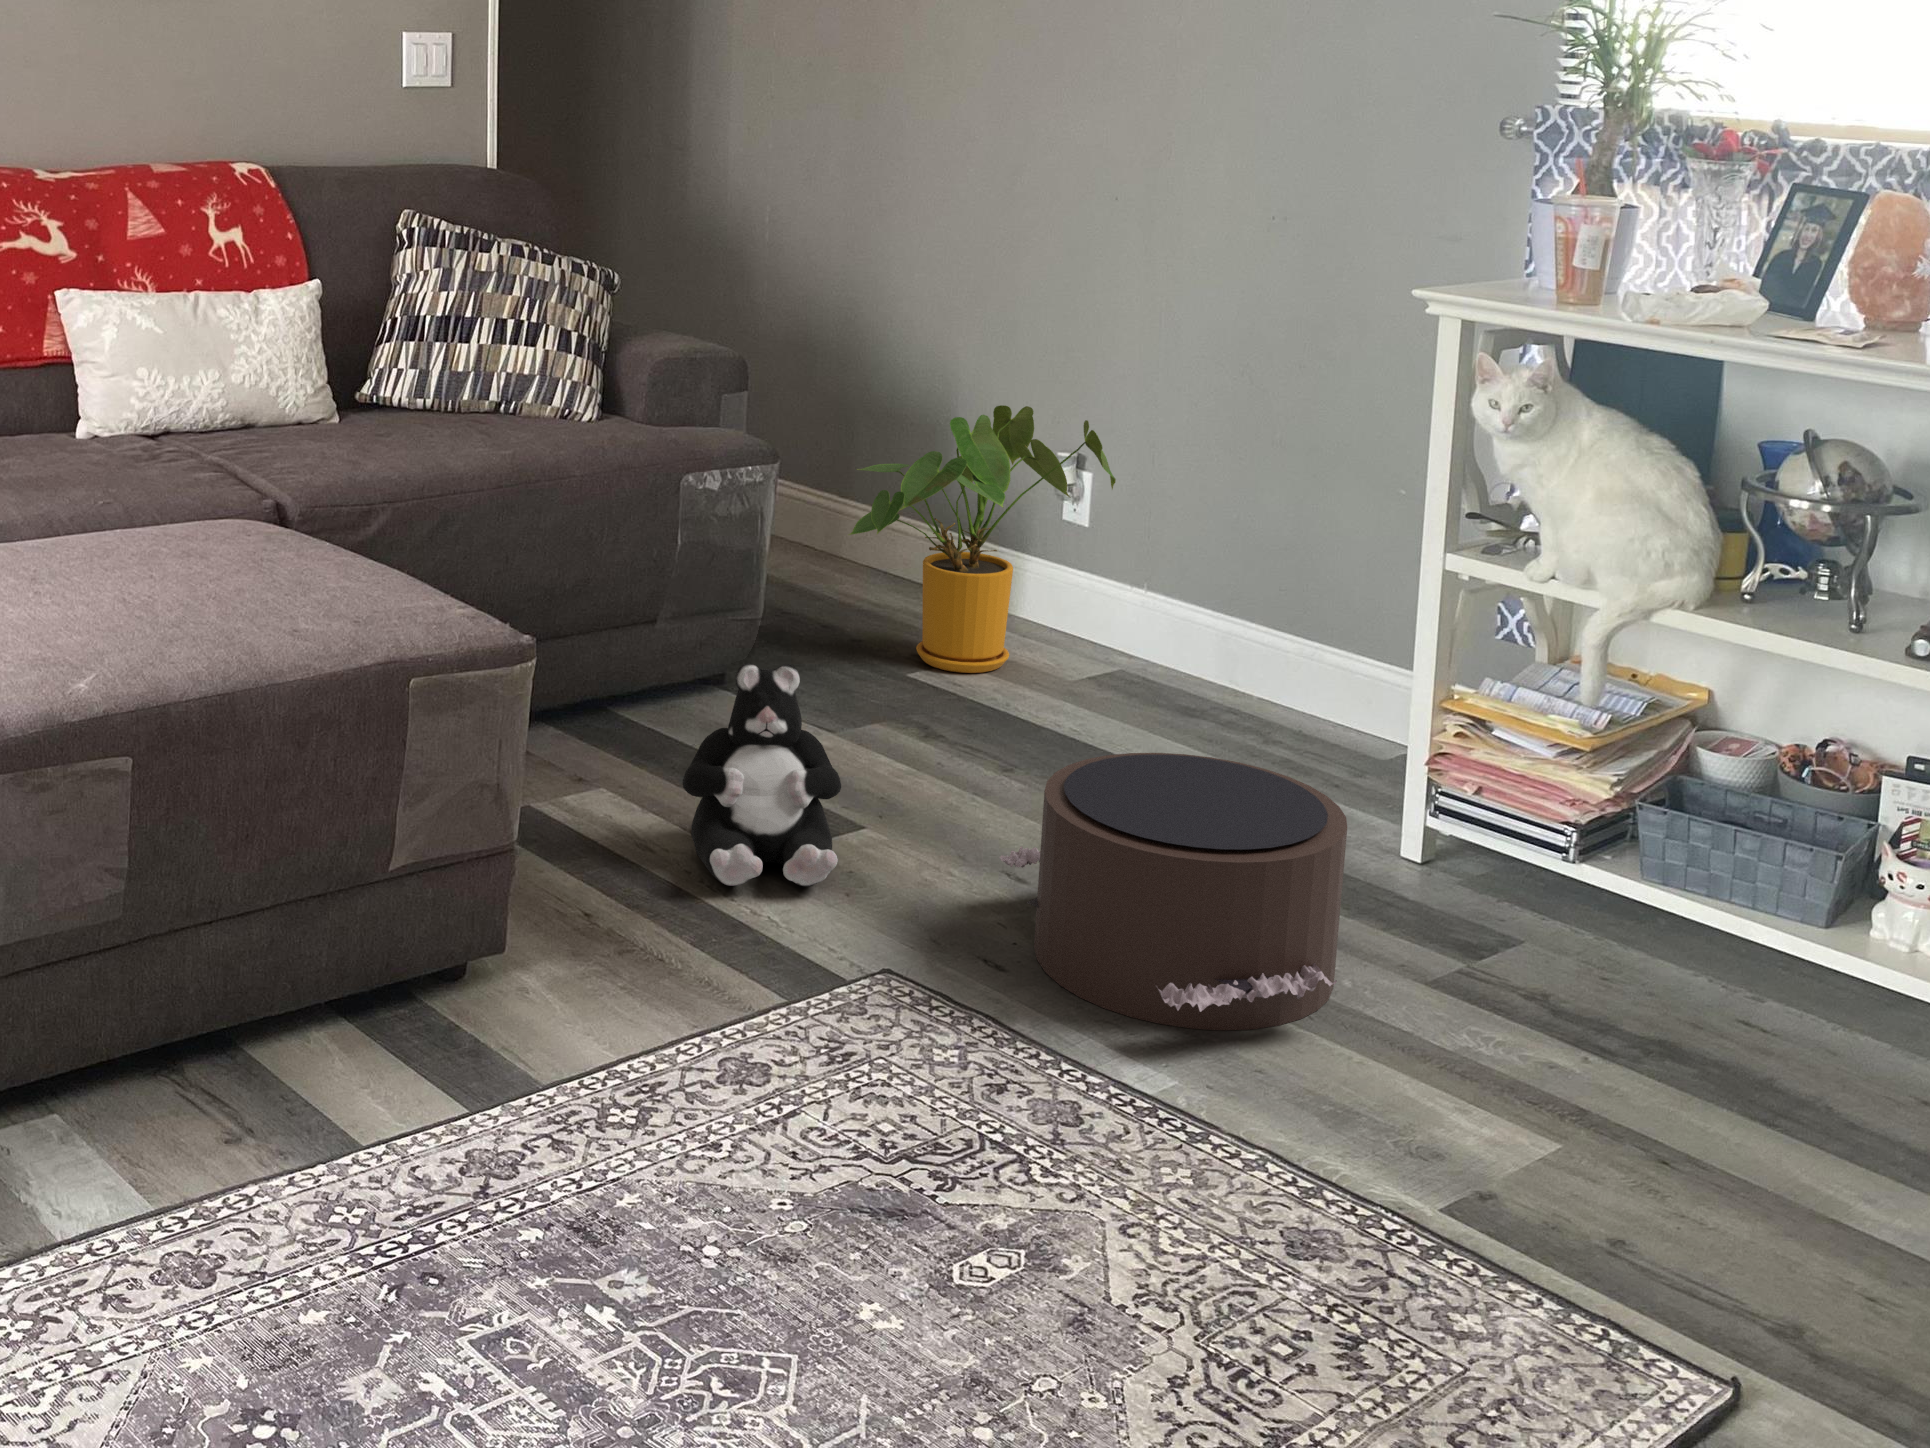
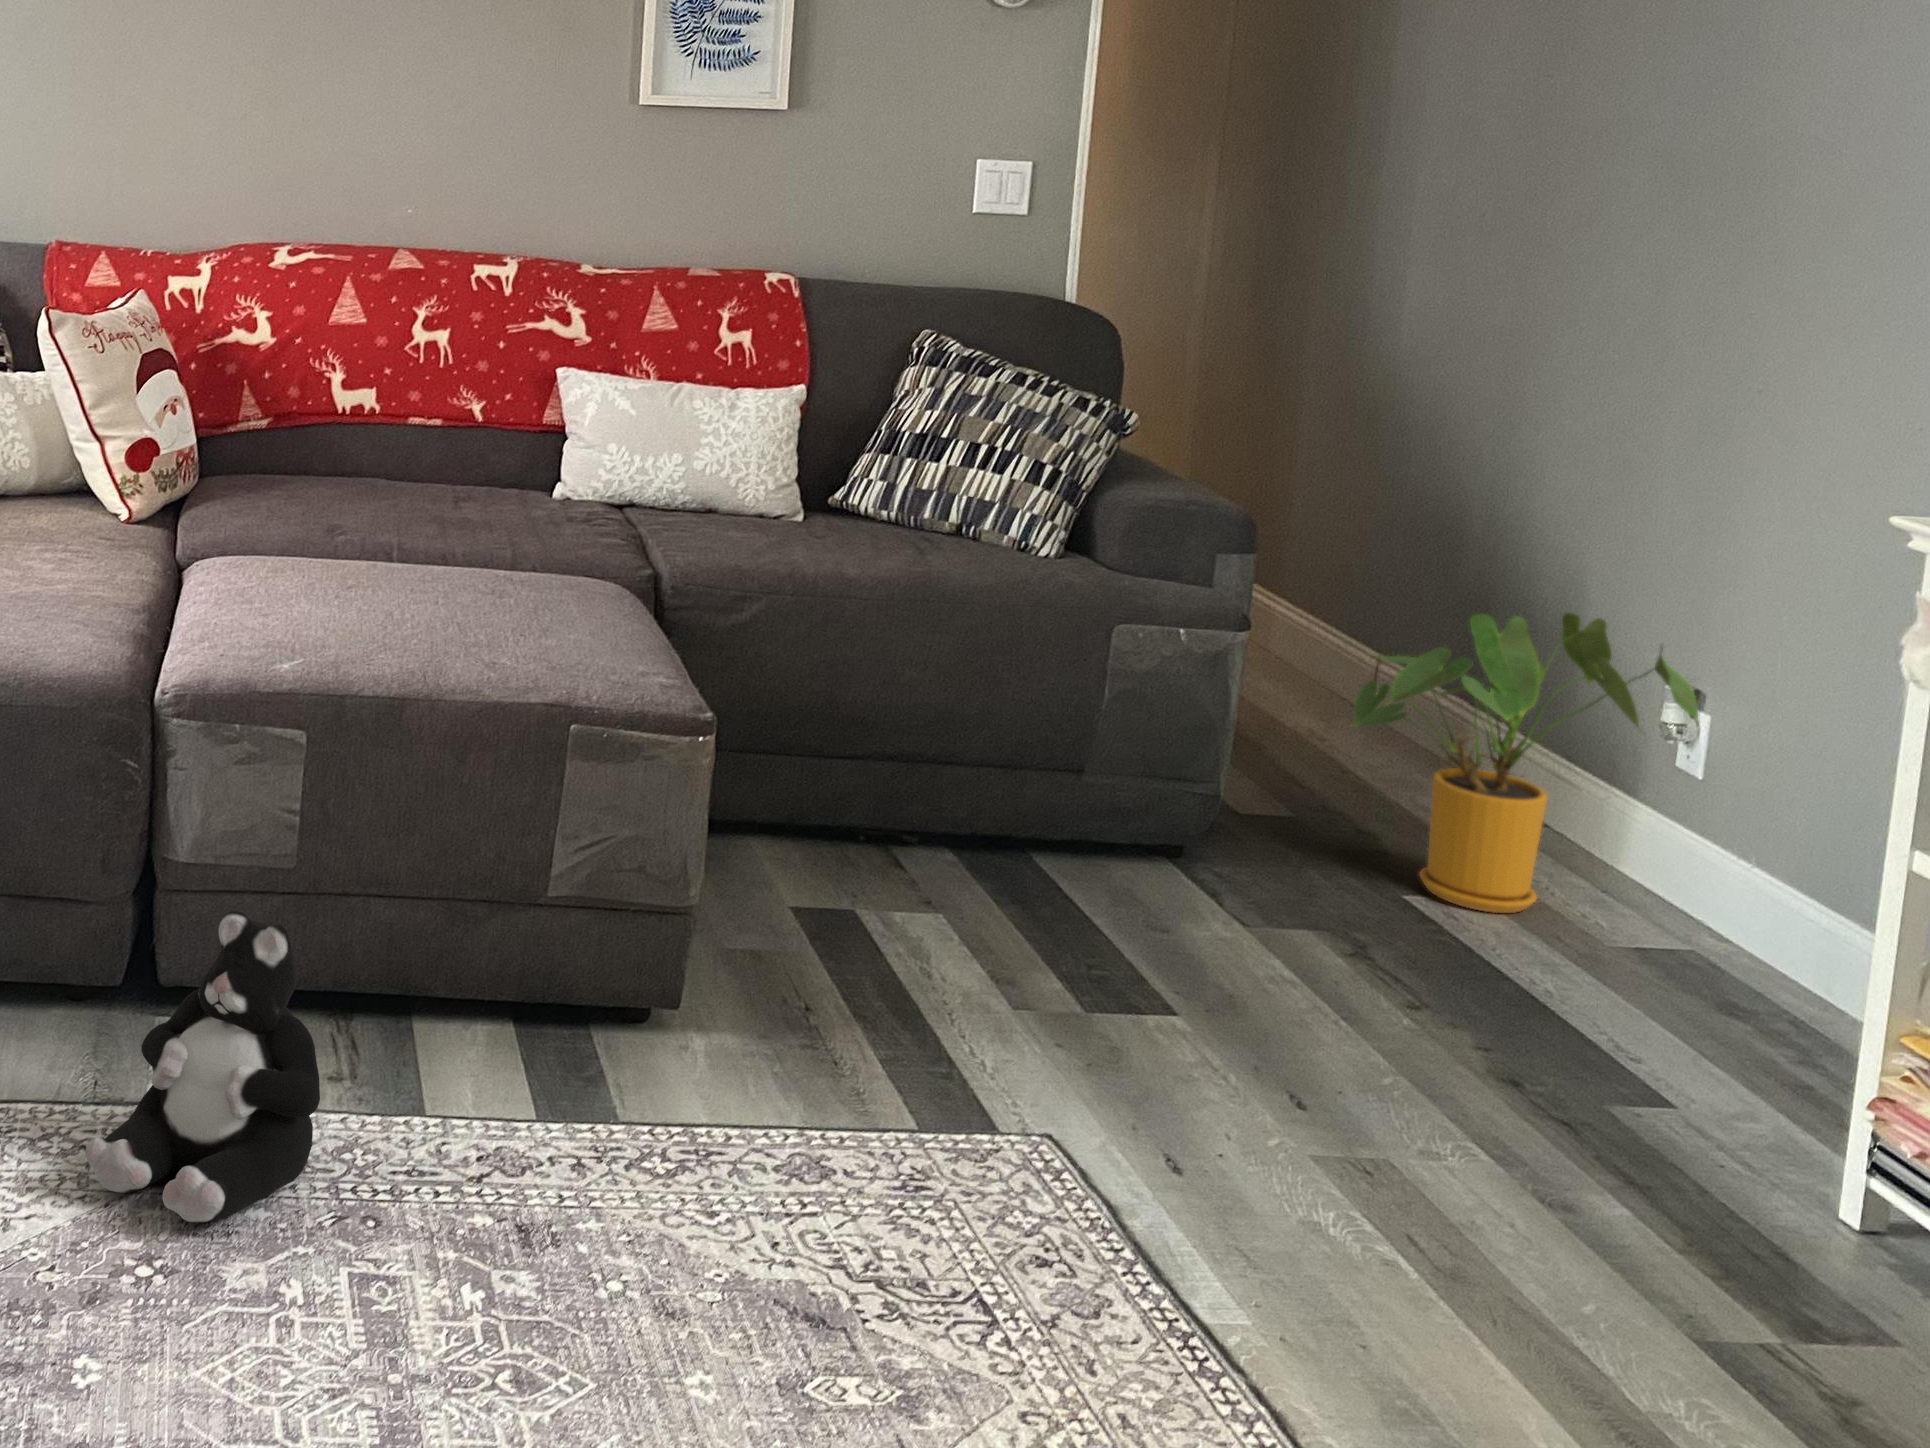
plush toy: present [683,663,841,886] -> present [85,911,320,1223]
pouf: present [999,753,1347,1030] -> none [1225,979,1623,1329]

